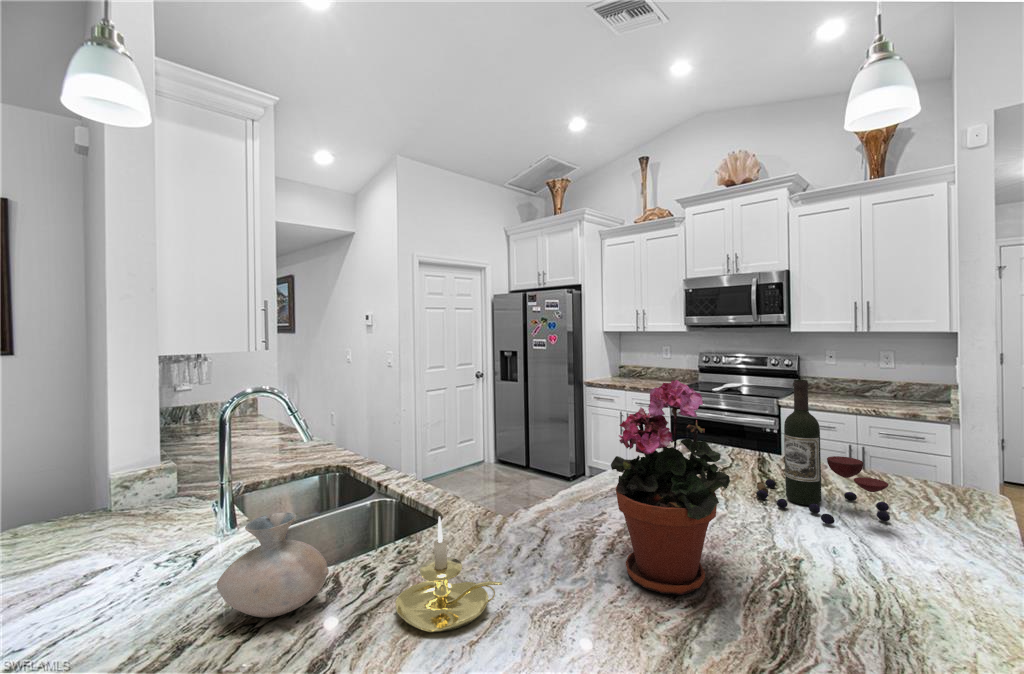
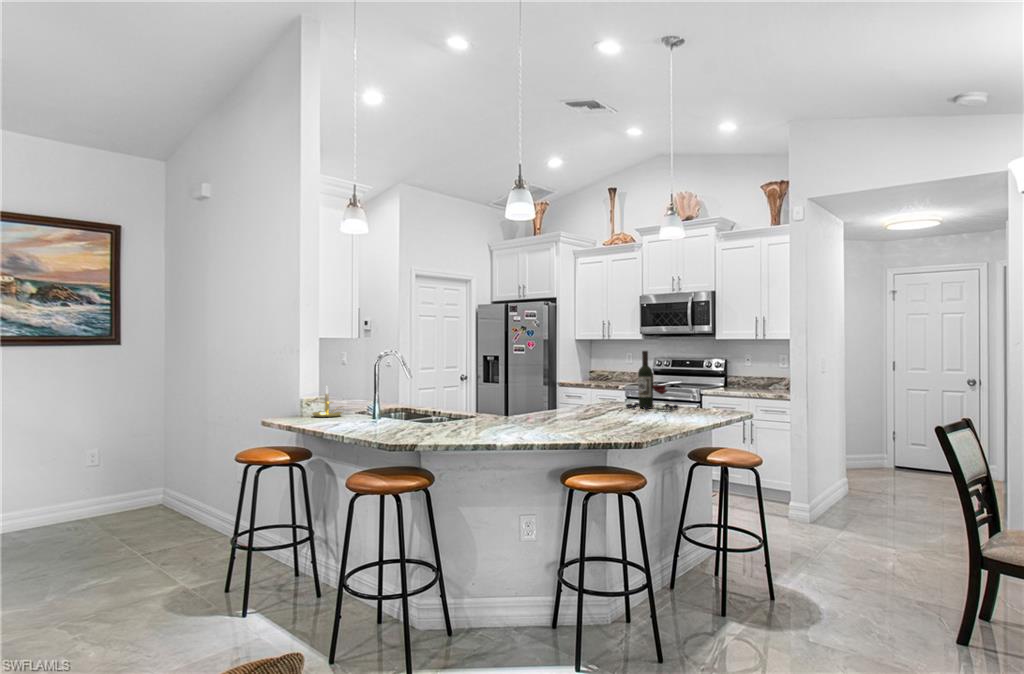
potted plant: present [611,380,730,595] -> none [552,342,592,417]
vase: present [217,512,329,618] -> none [407,387,446,421]
candle holder: present [395,516,502,632] -> present [312,386,343,417]

